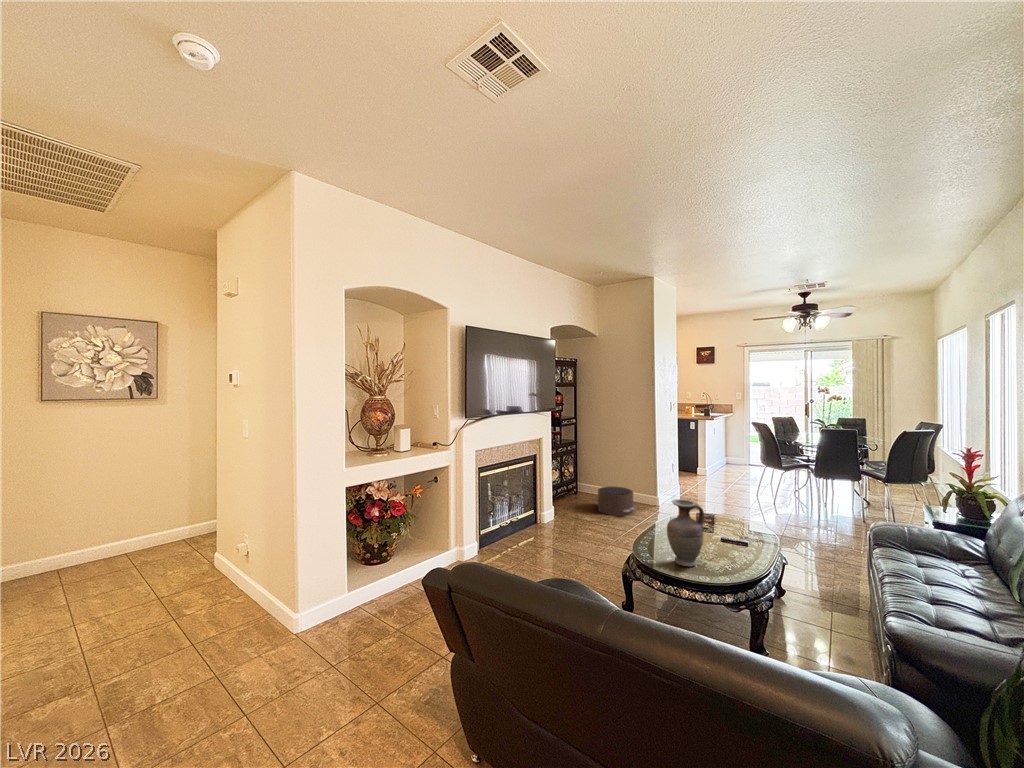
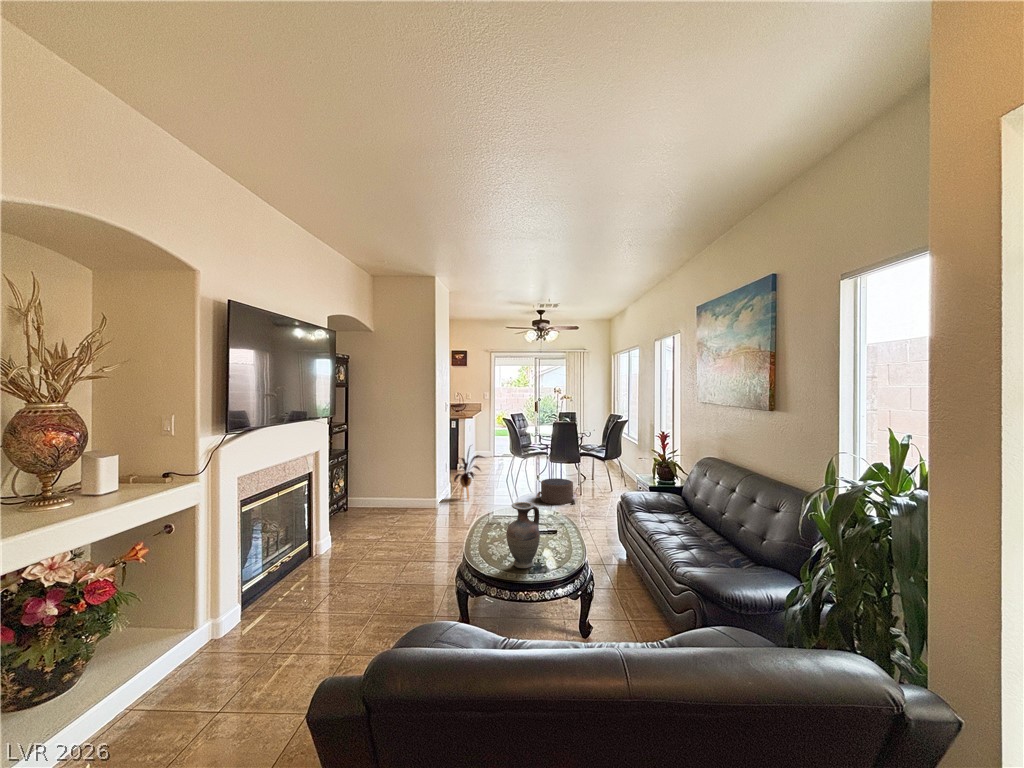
house plant: none [670,446,713,503] -> present [454,448,484,500]
pouf: present [591,487,636,516] -> present [536,478,577,505]

